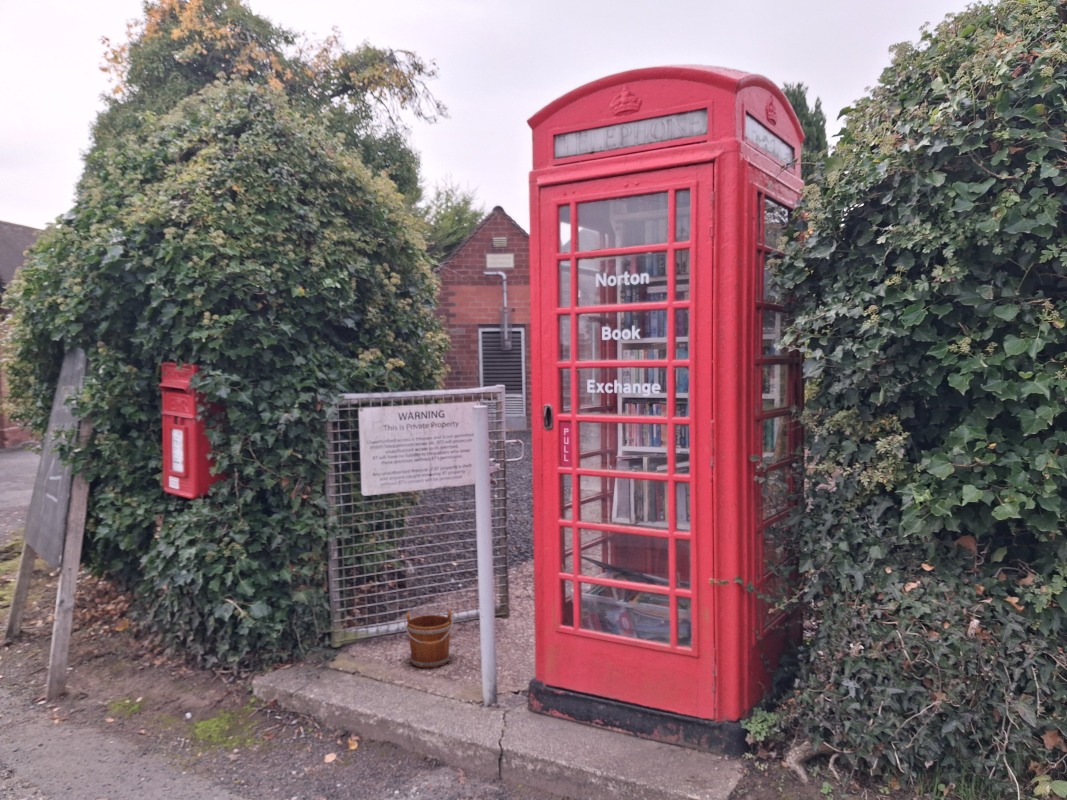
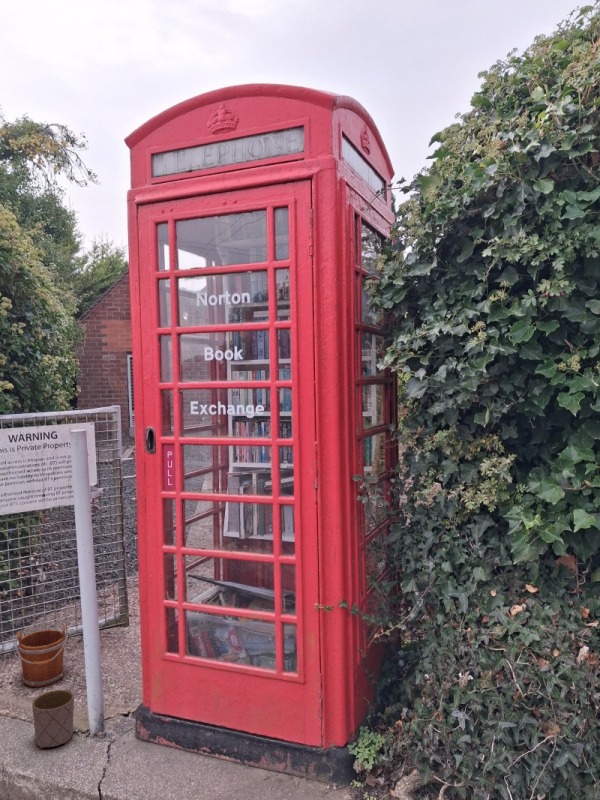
planter: none [433,662,471,712] -> present [32,690,74,748]

